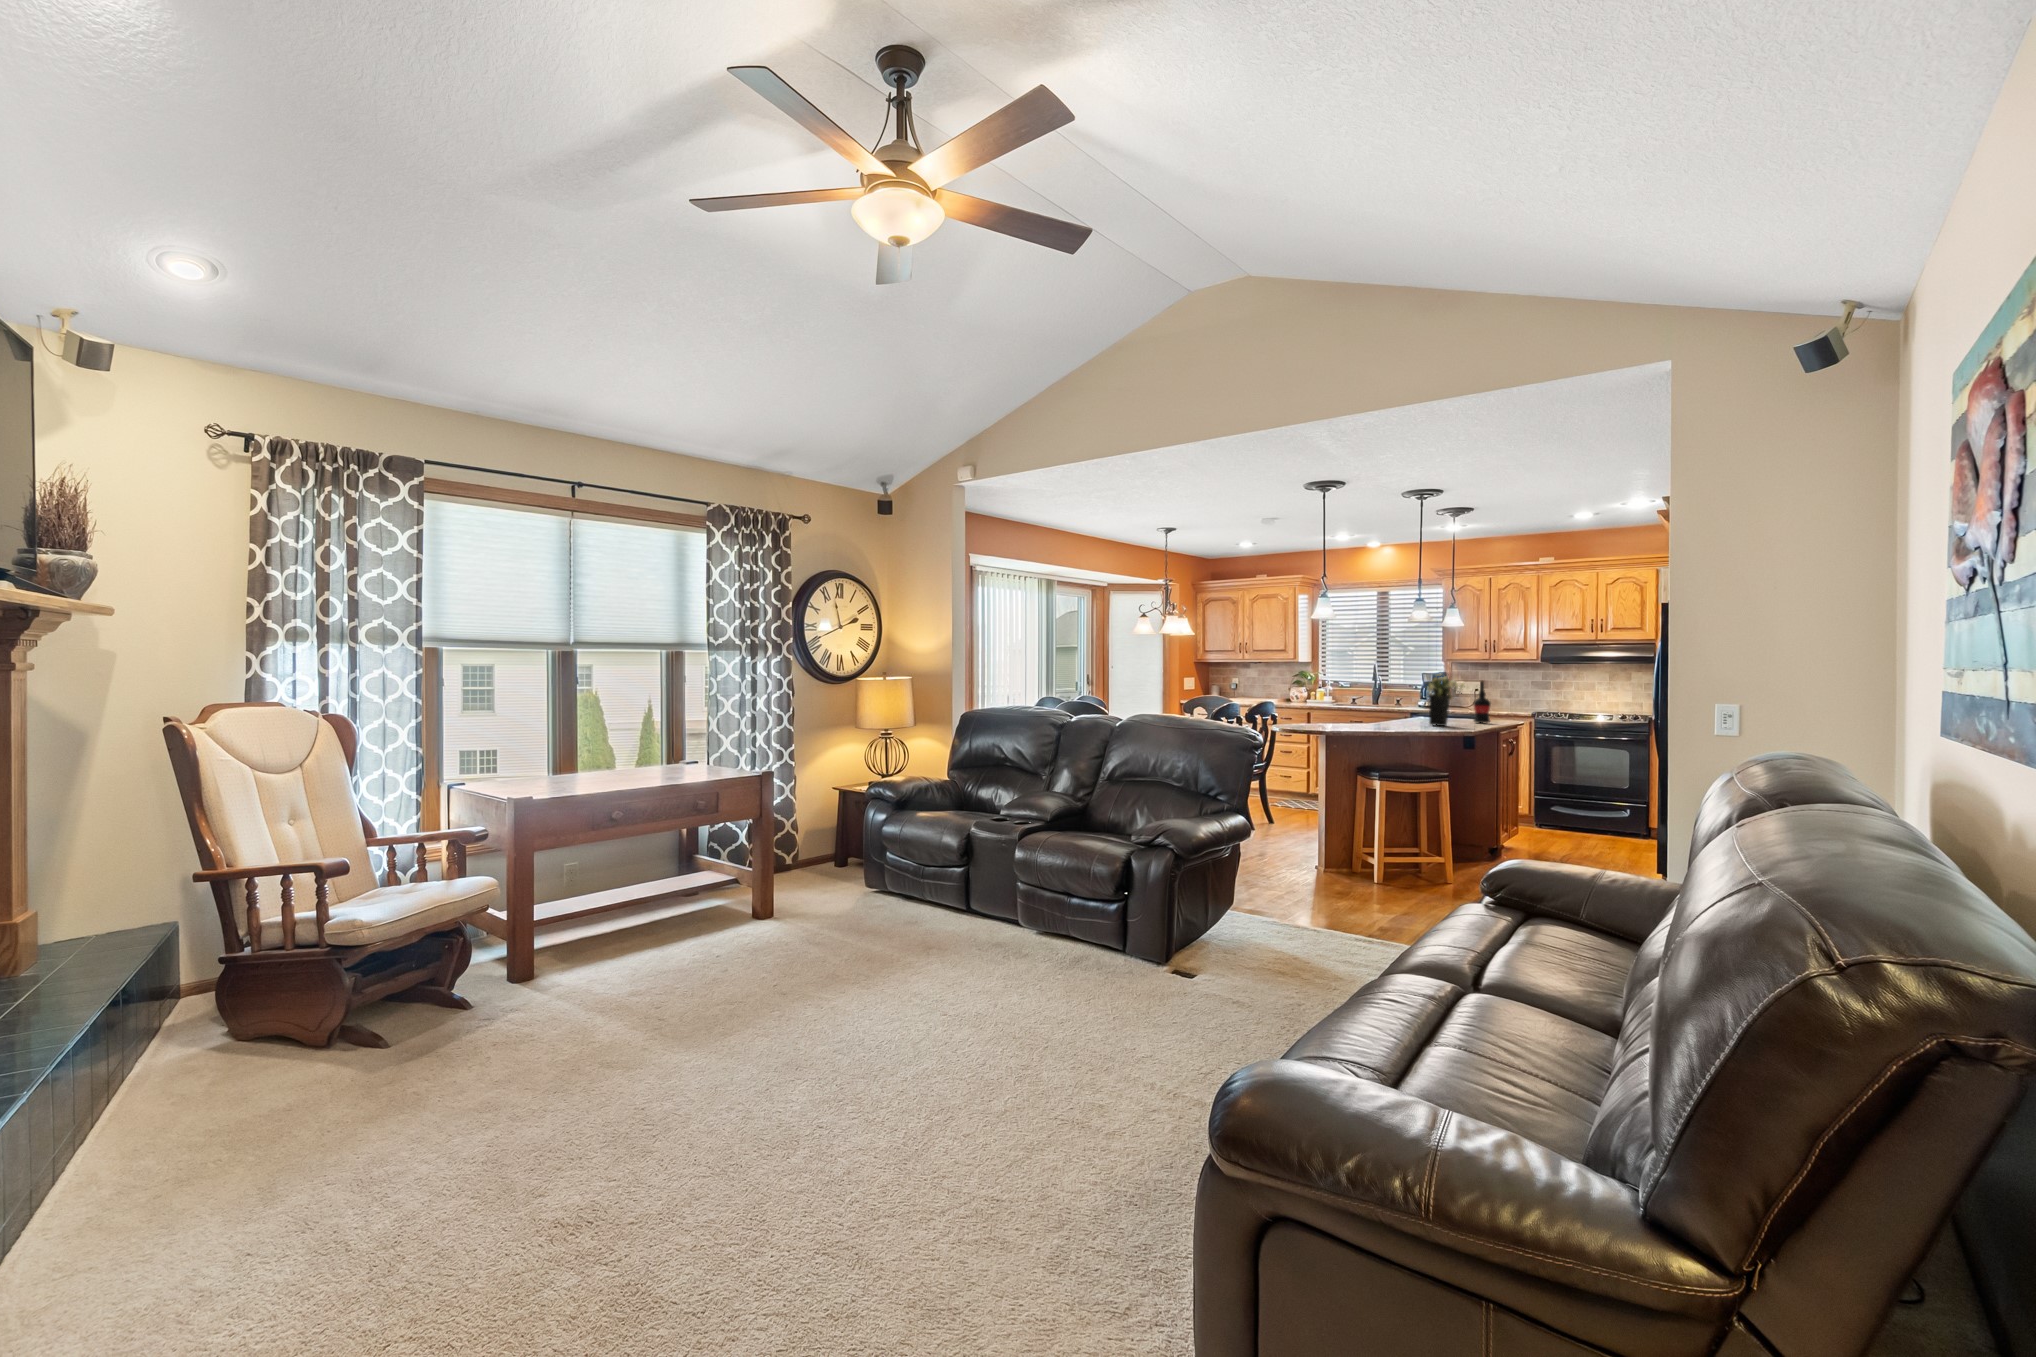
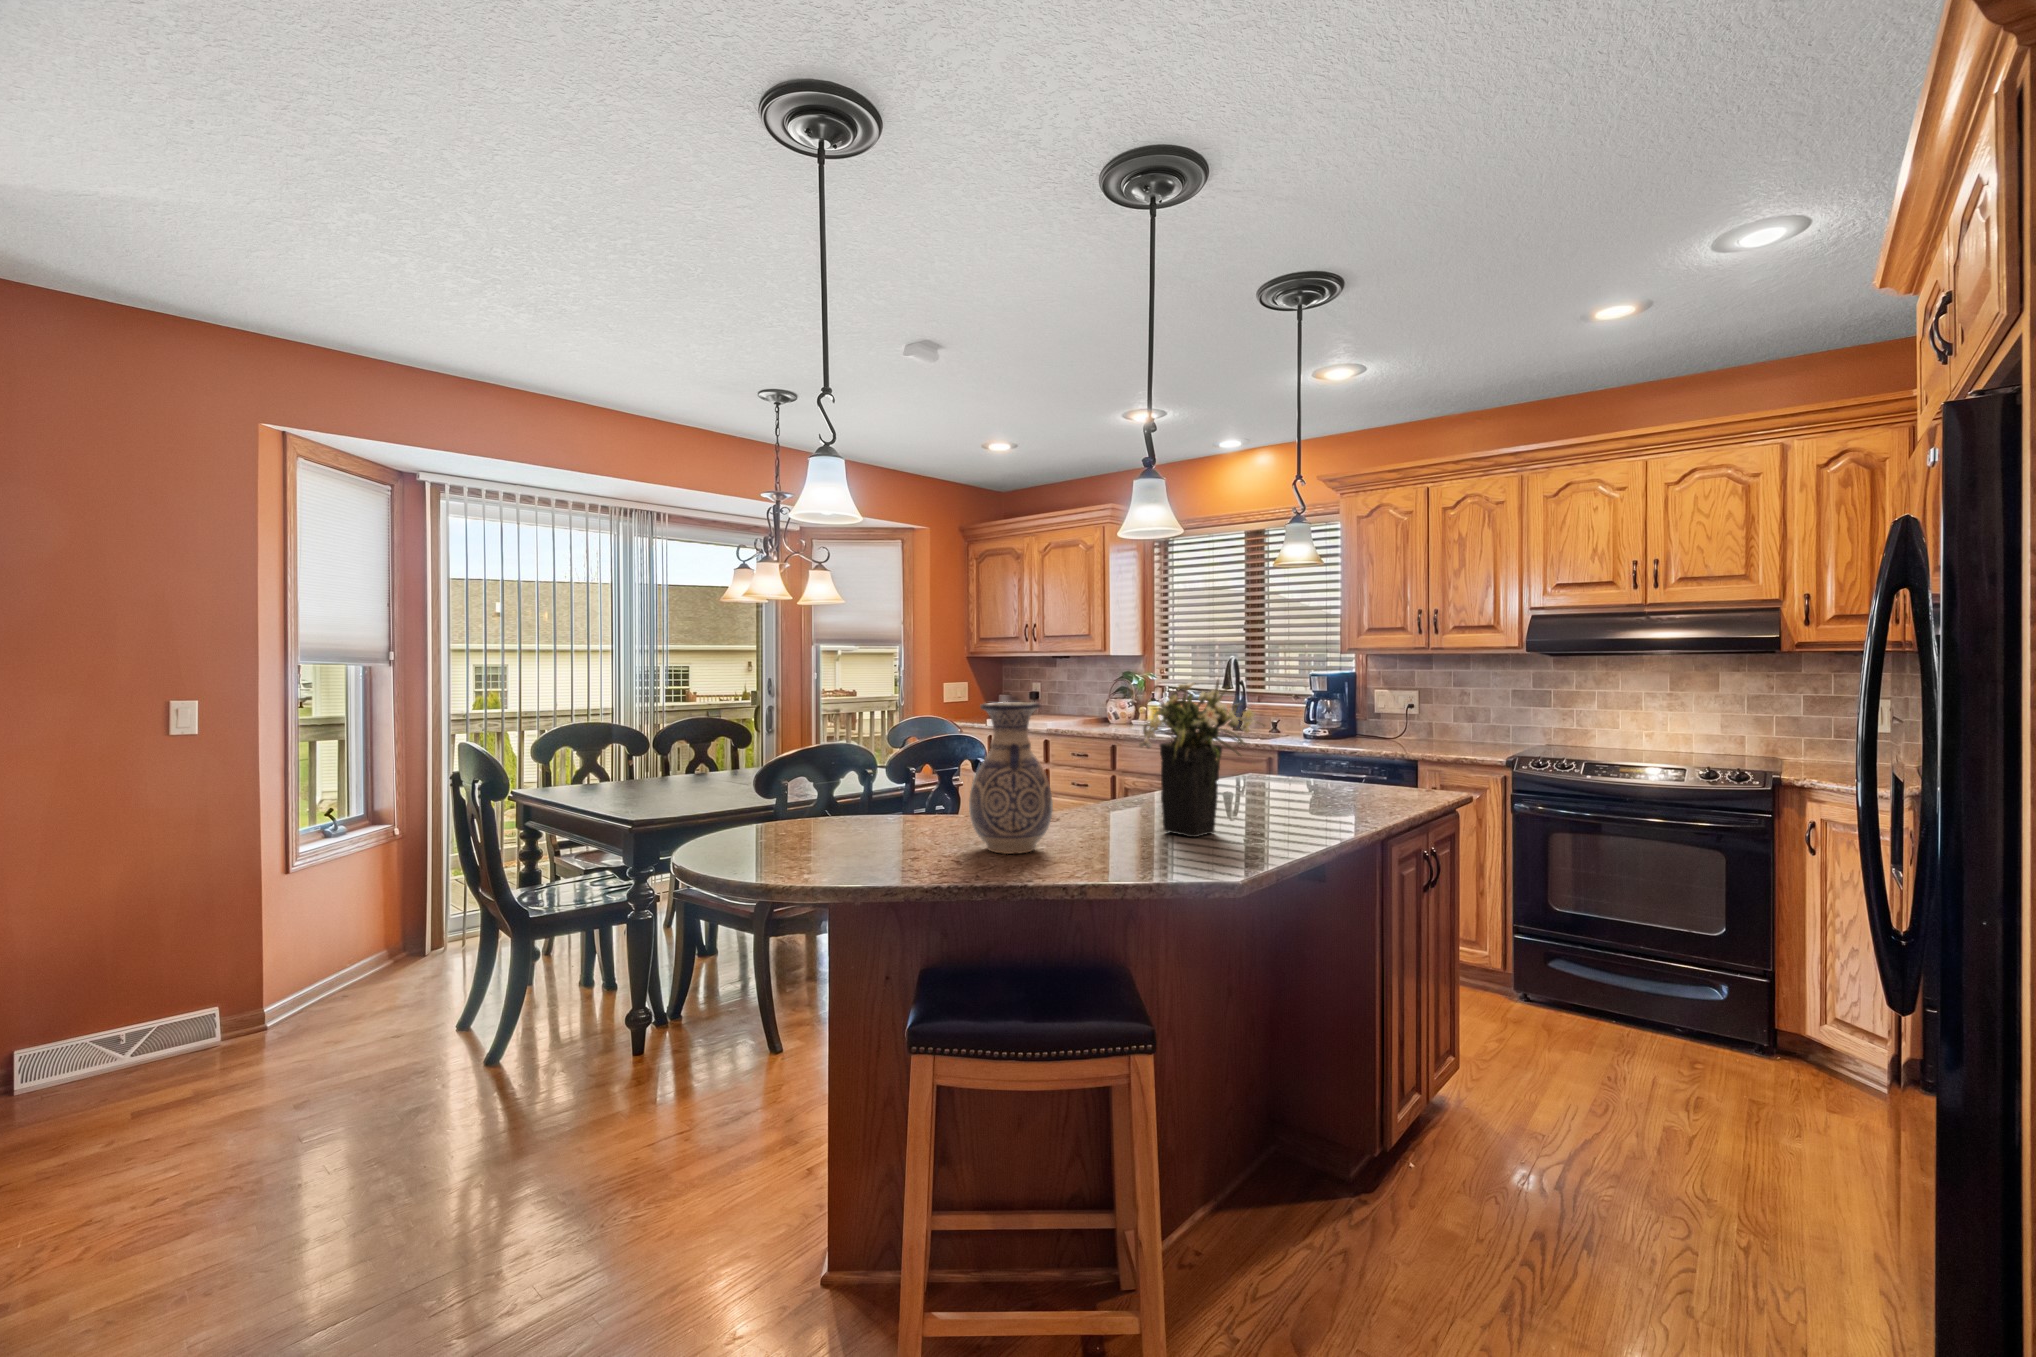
vase: none [1377,679,1406,727] -> present [969,702,1053,854]
wine bottle: present [1473,680,1491,723] -> none [1326,697,1369,810]

